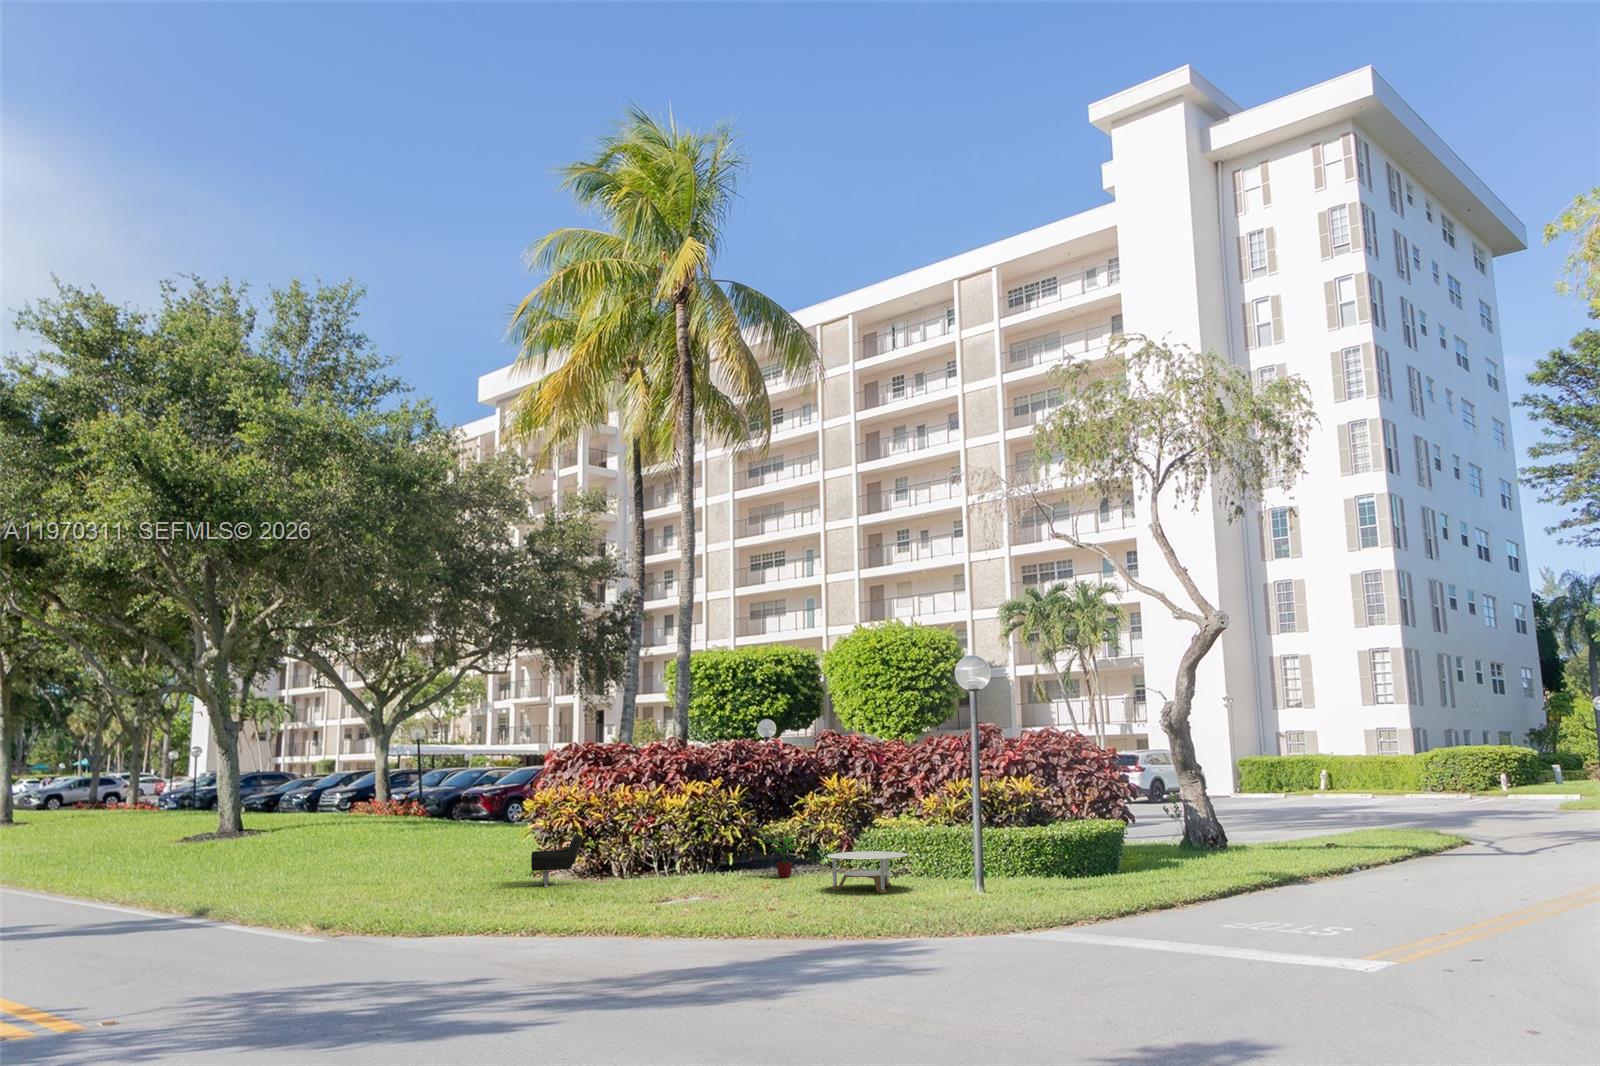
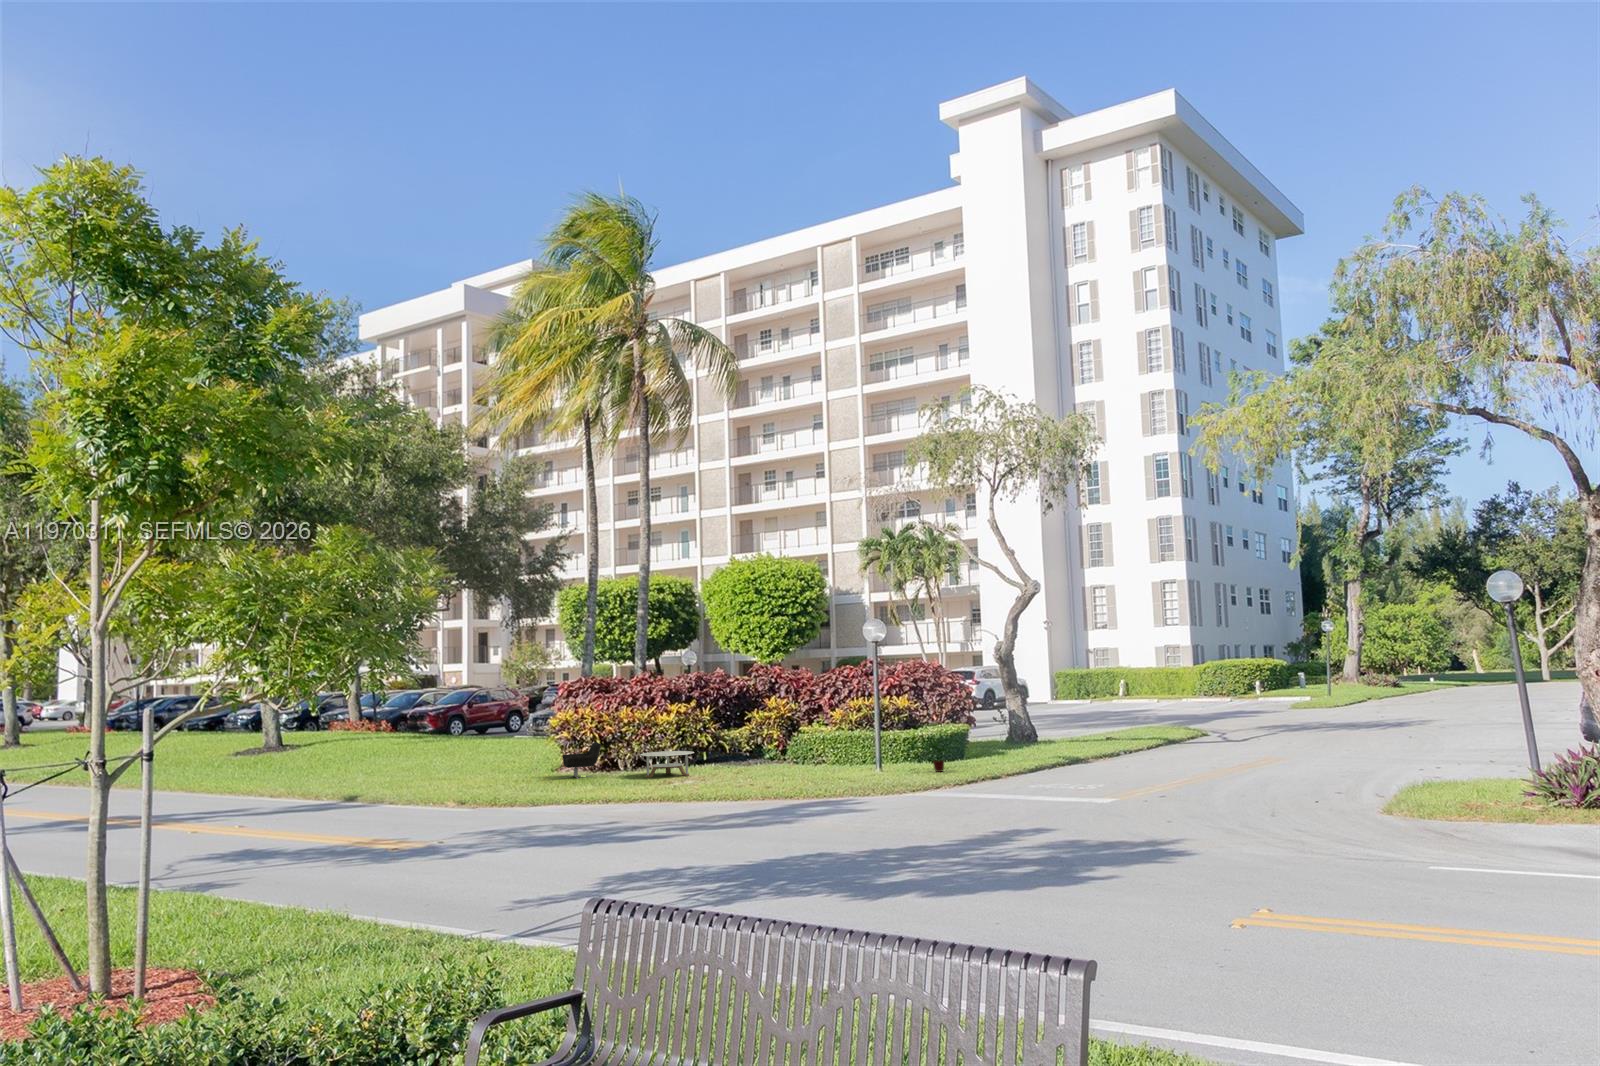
potted plant: present [761,838,801,878] -> present [924,742,944,772]
round table: present [827,851,908,893] -> present [640,751,694,778]

